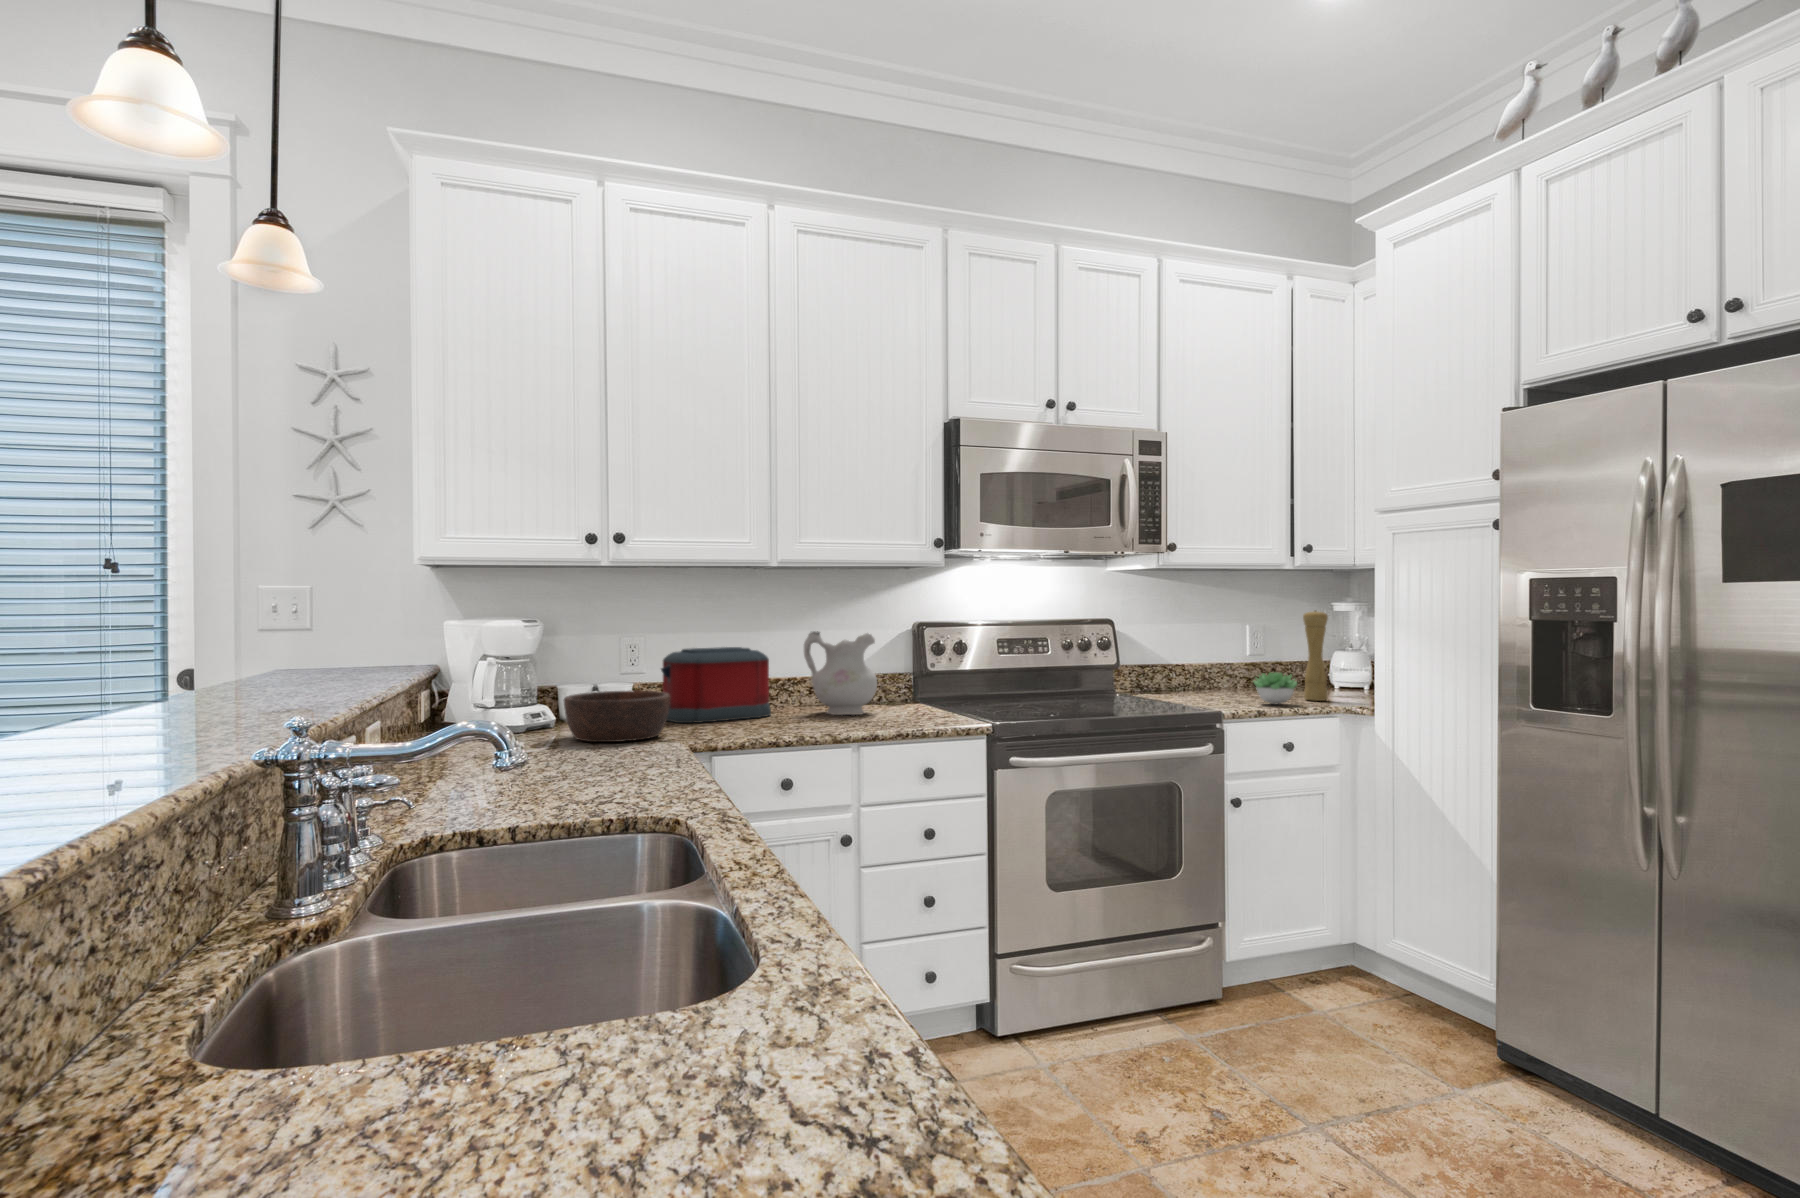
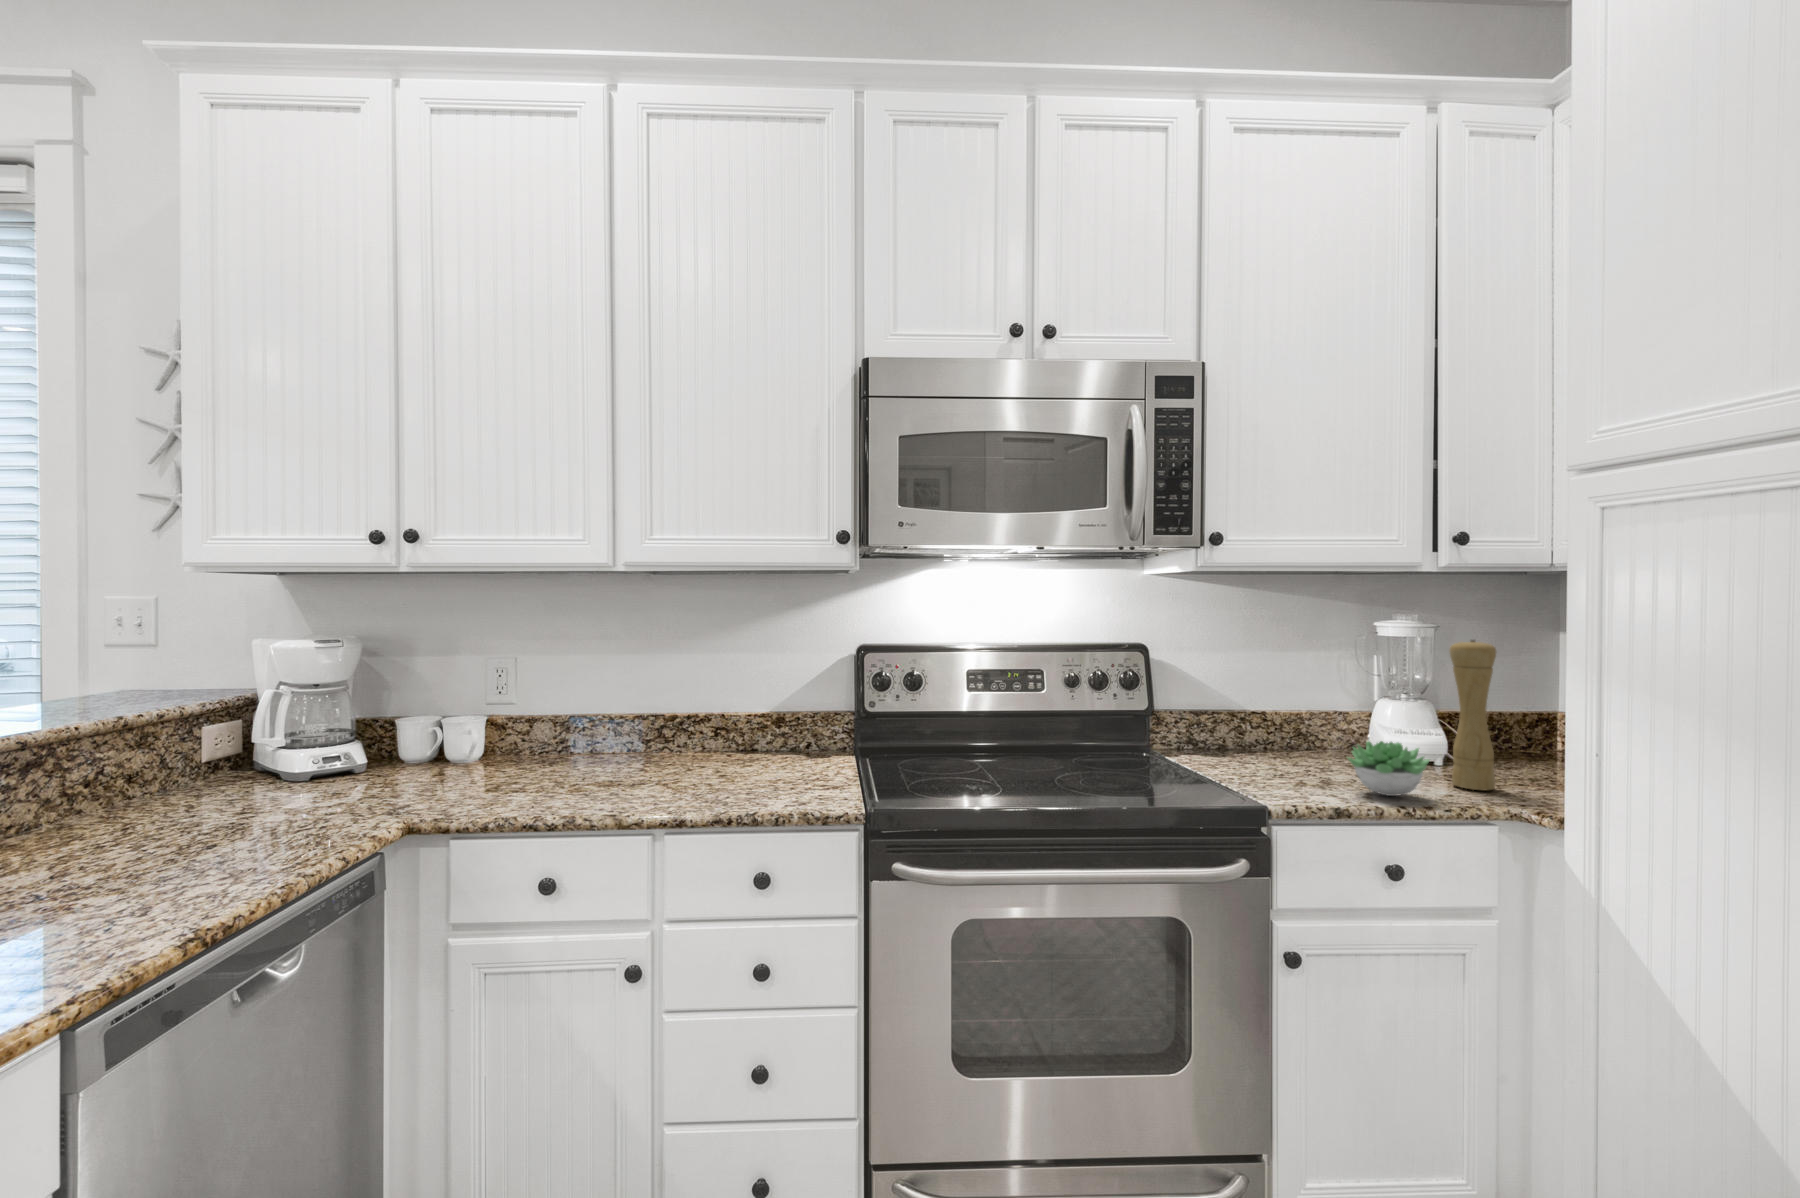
ceramic pitcher: present [804,631,877,715] -> none [672,660,763,776]
toaster: present [661,647,771,723] -> none [480,678,632,779]
wooden bowl: present [564,691,670,742] -> none [235,740,406,821]

